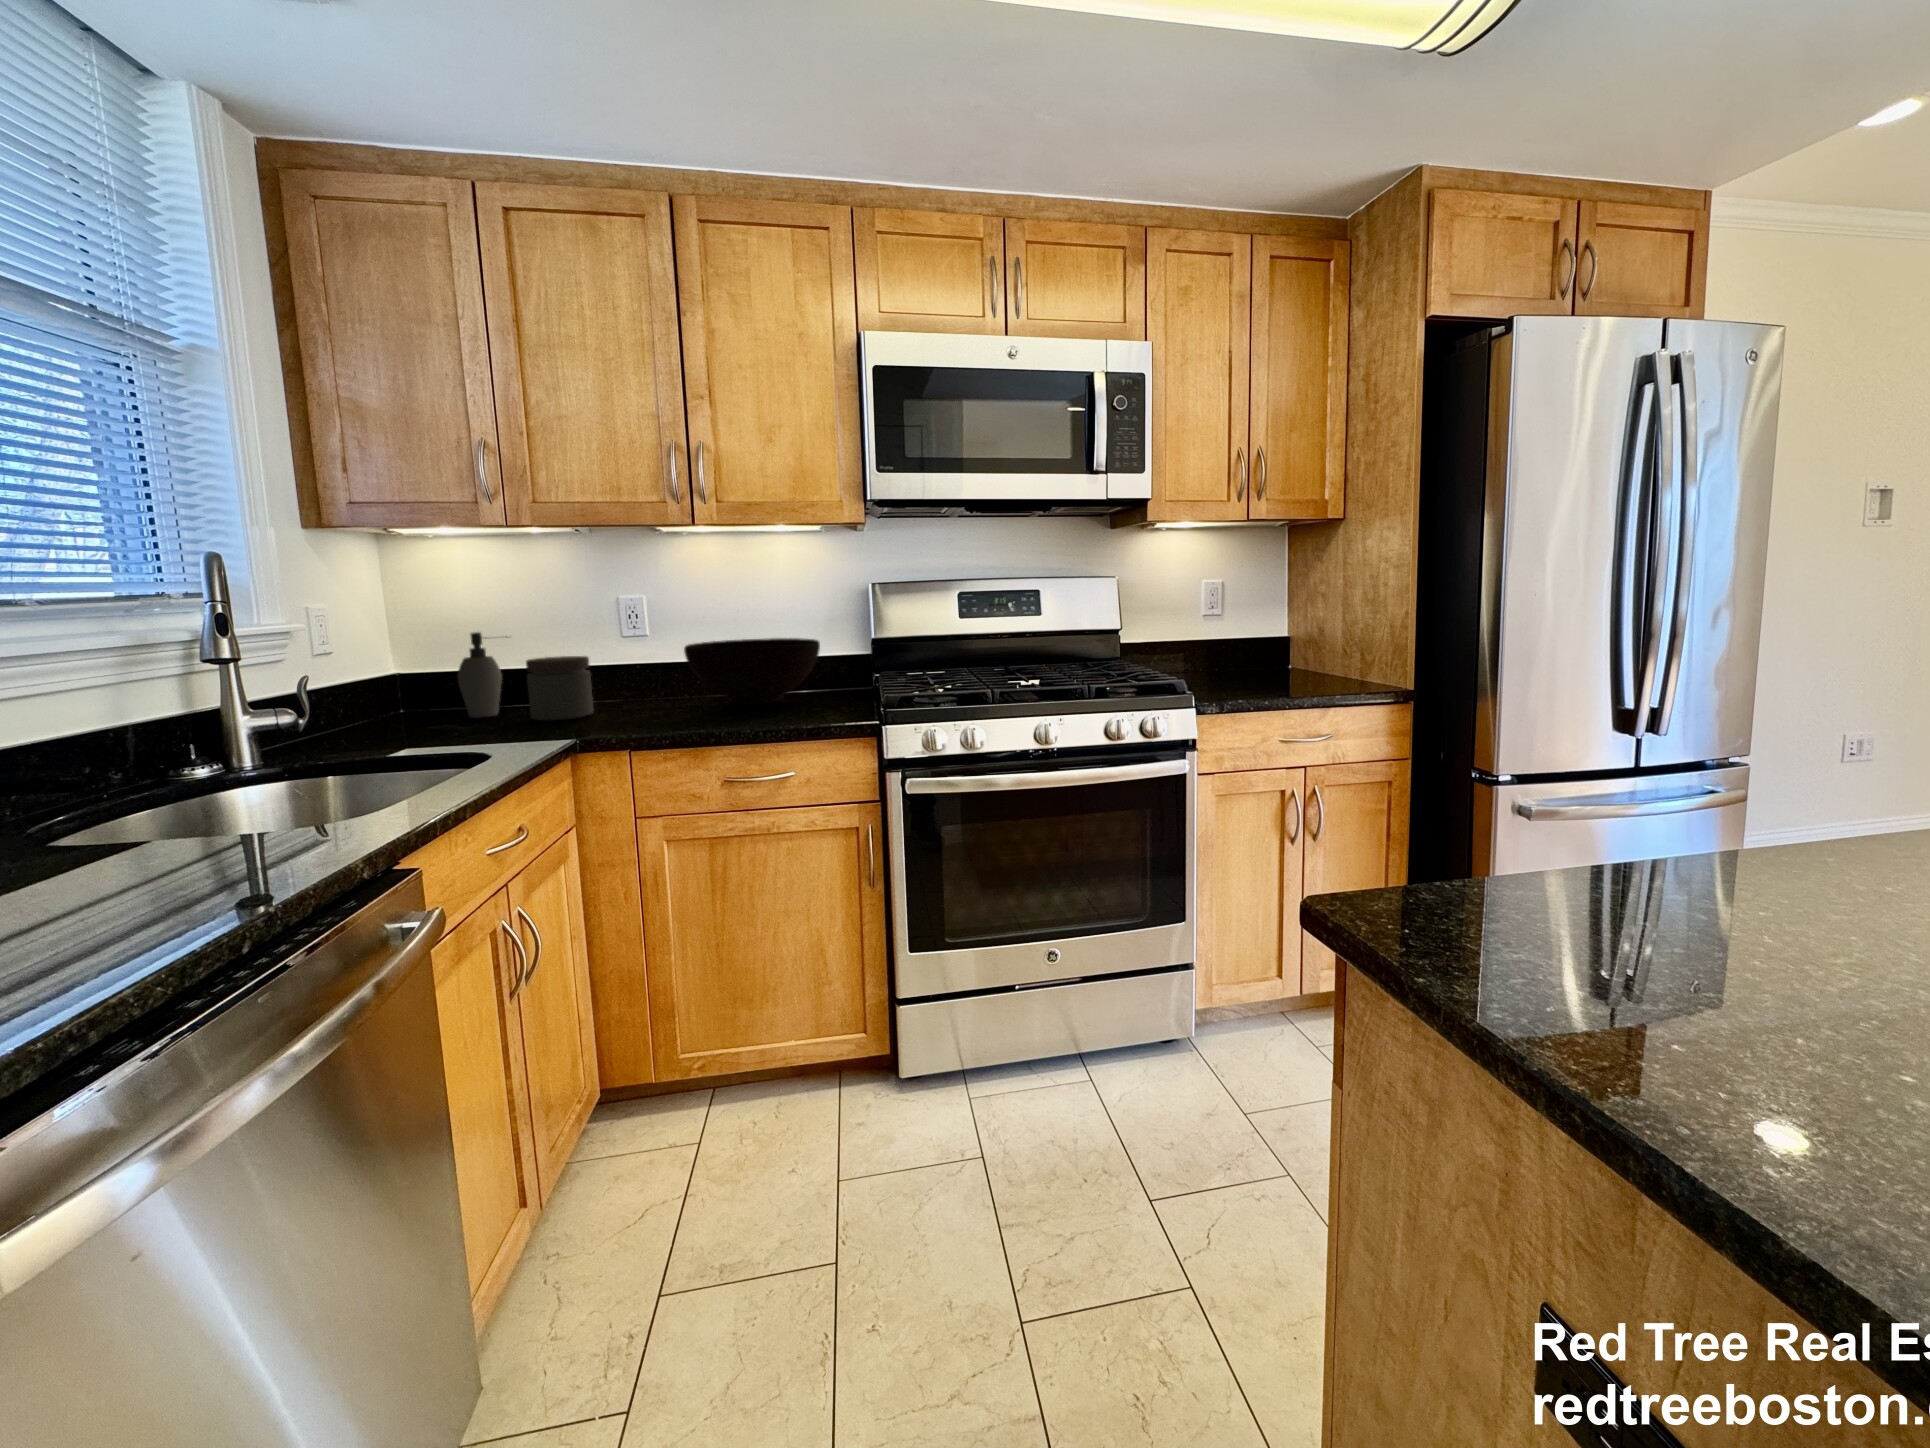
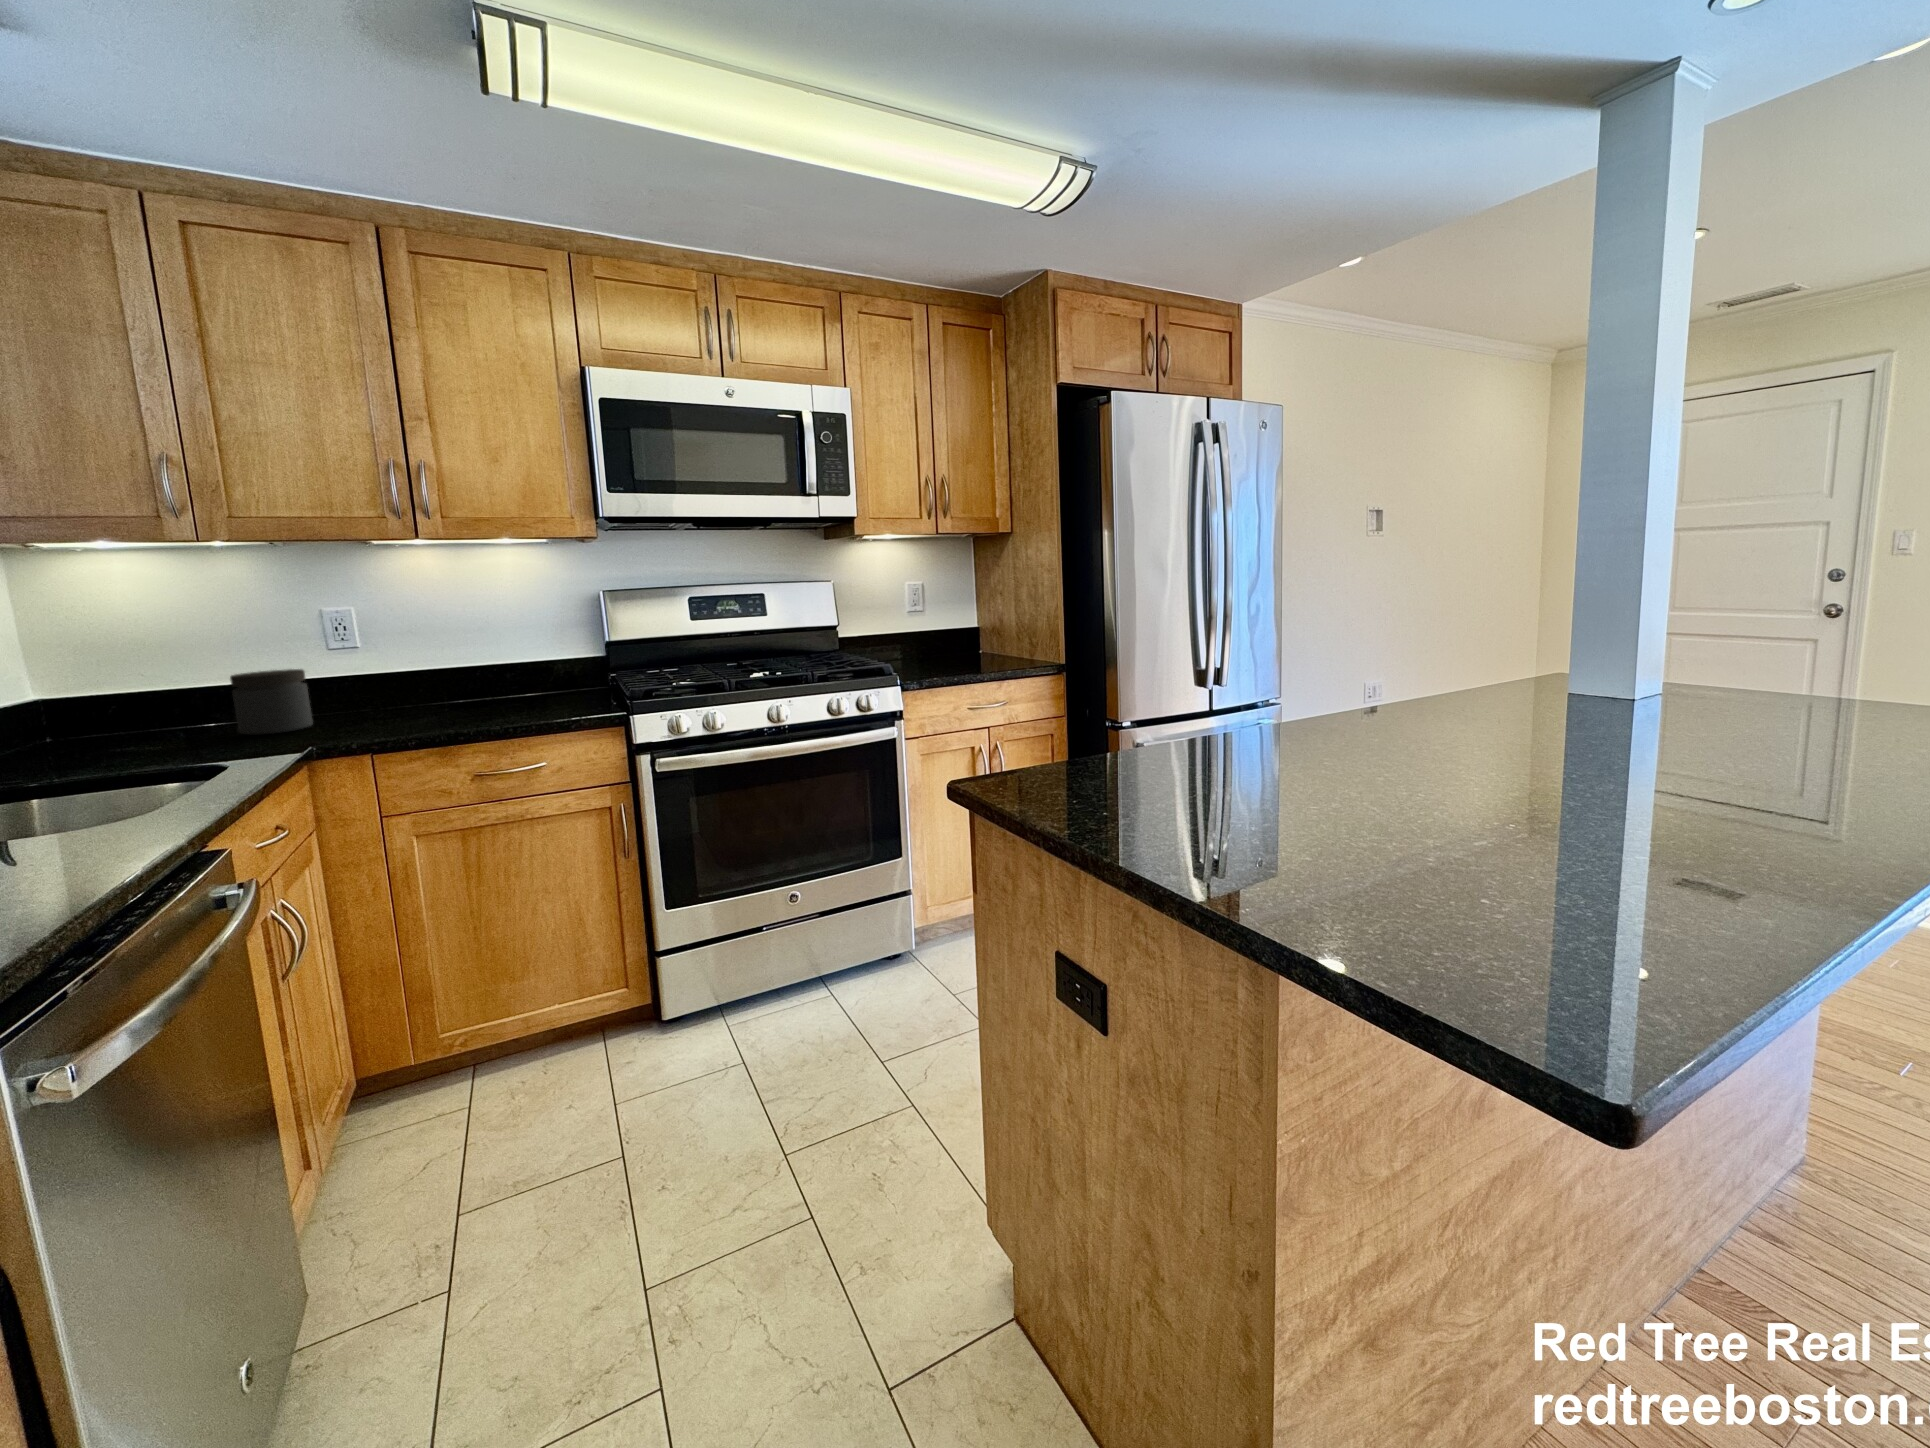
soap dispenser: present [458,632,507,718] -> none [138,650,203,738]
fruit bowl: present [684,638,820,705] -> none [413,643,557,707]

